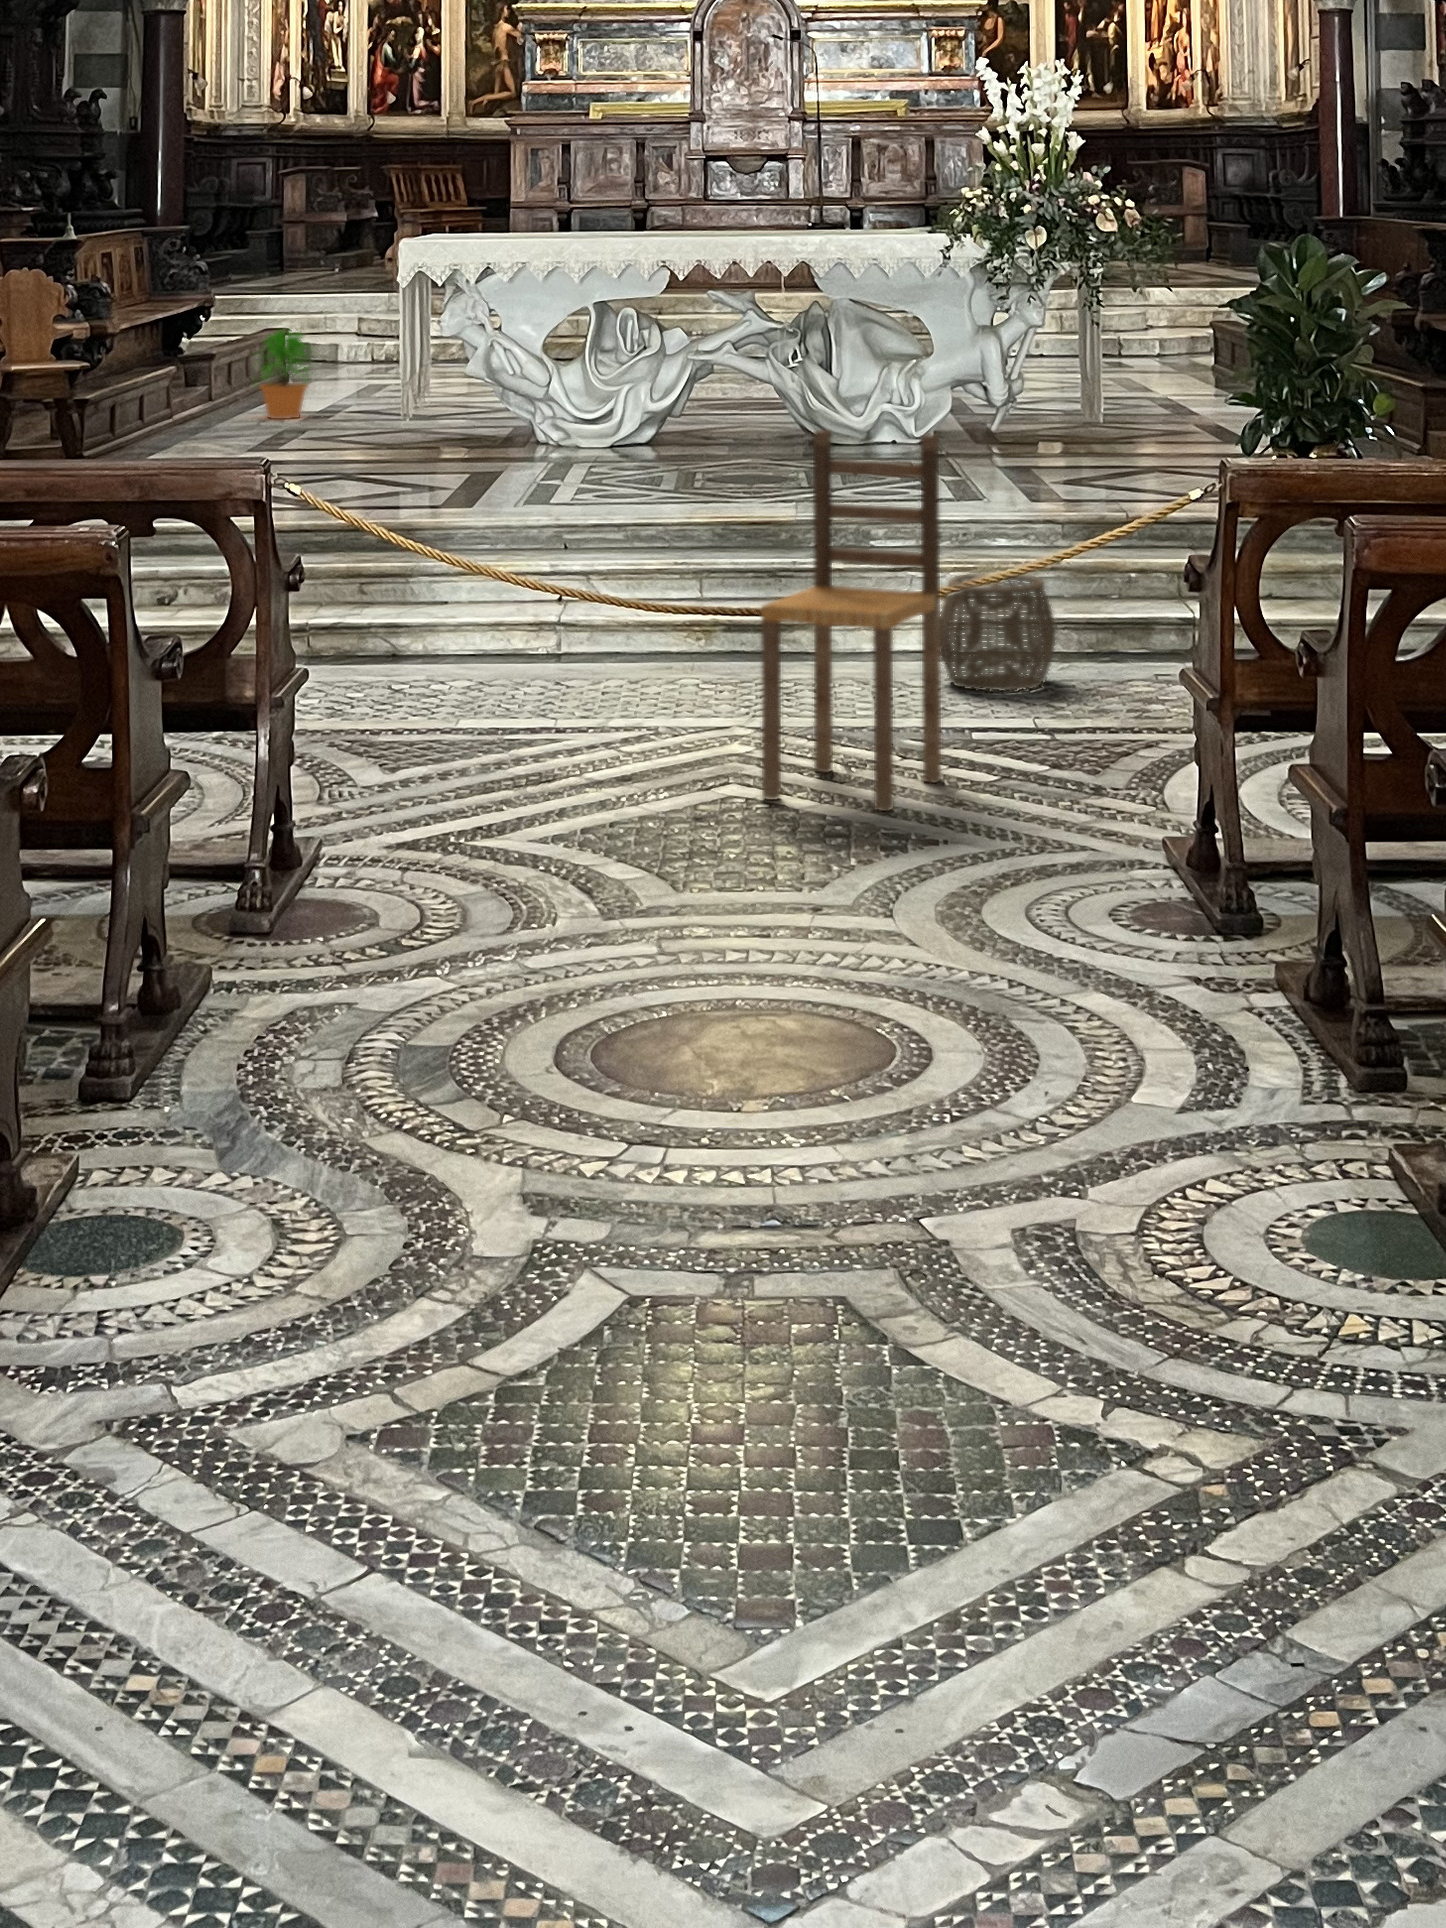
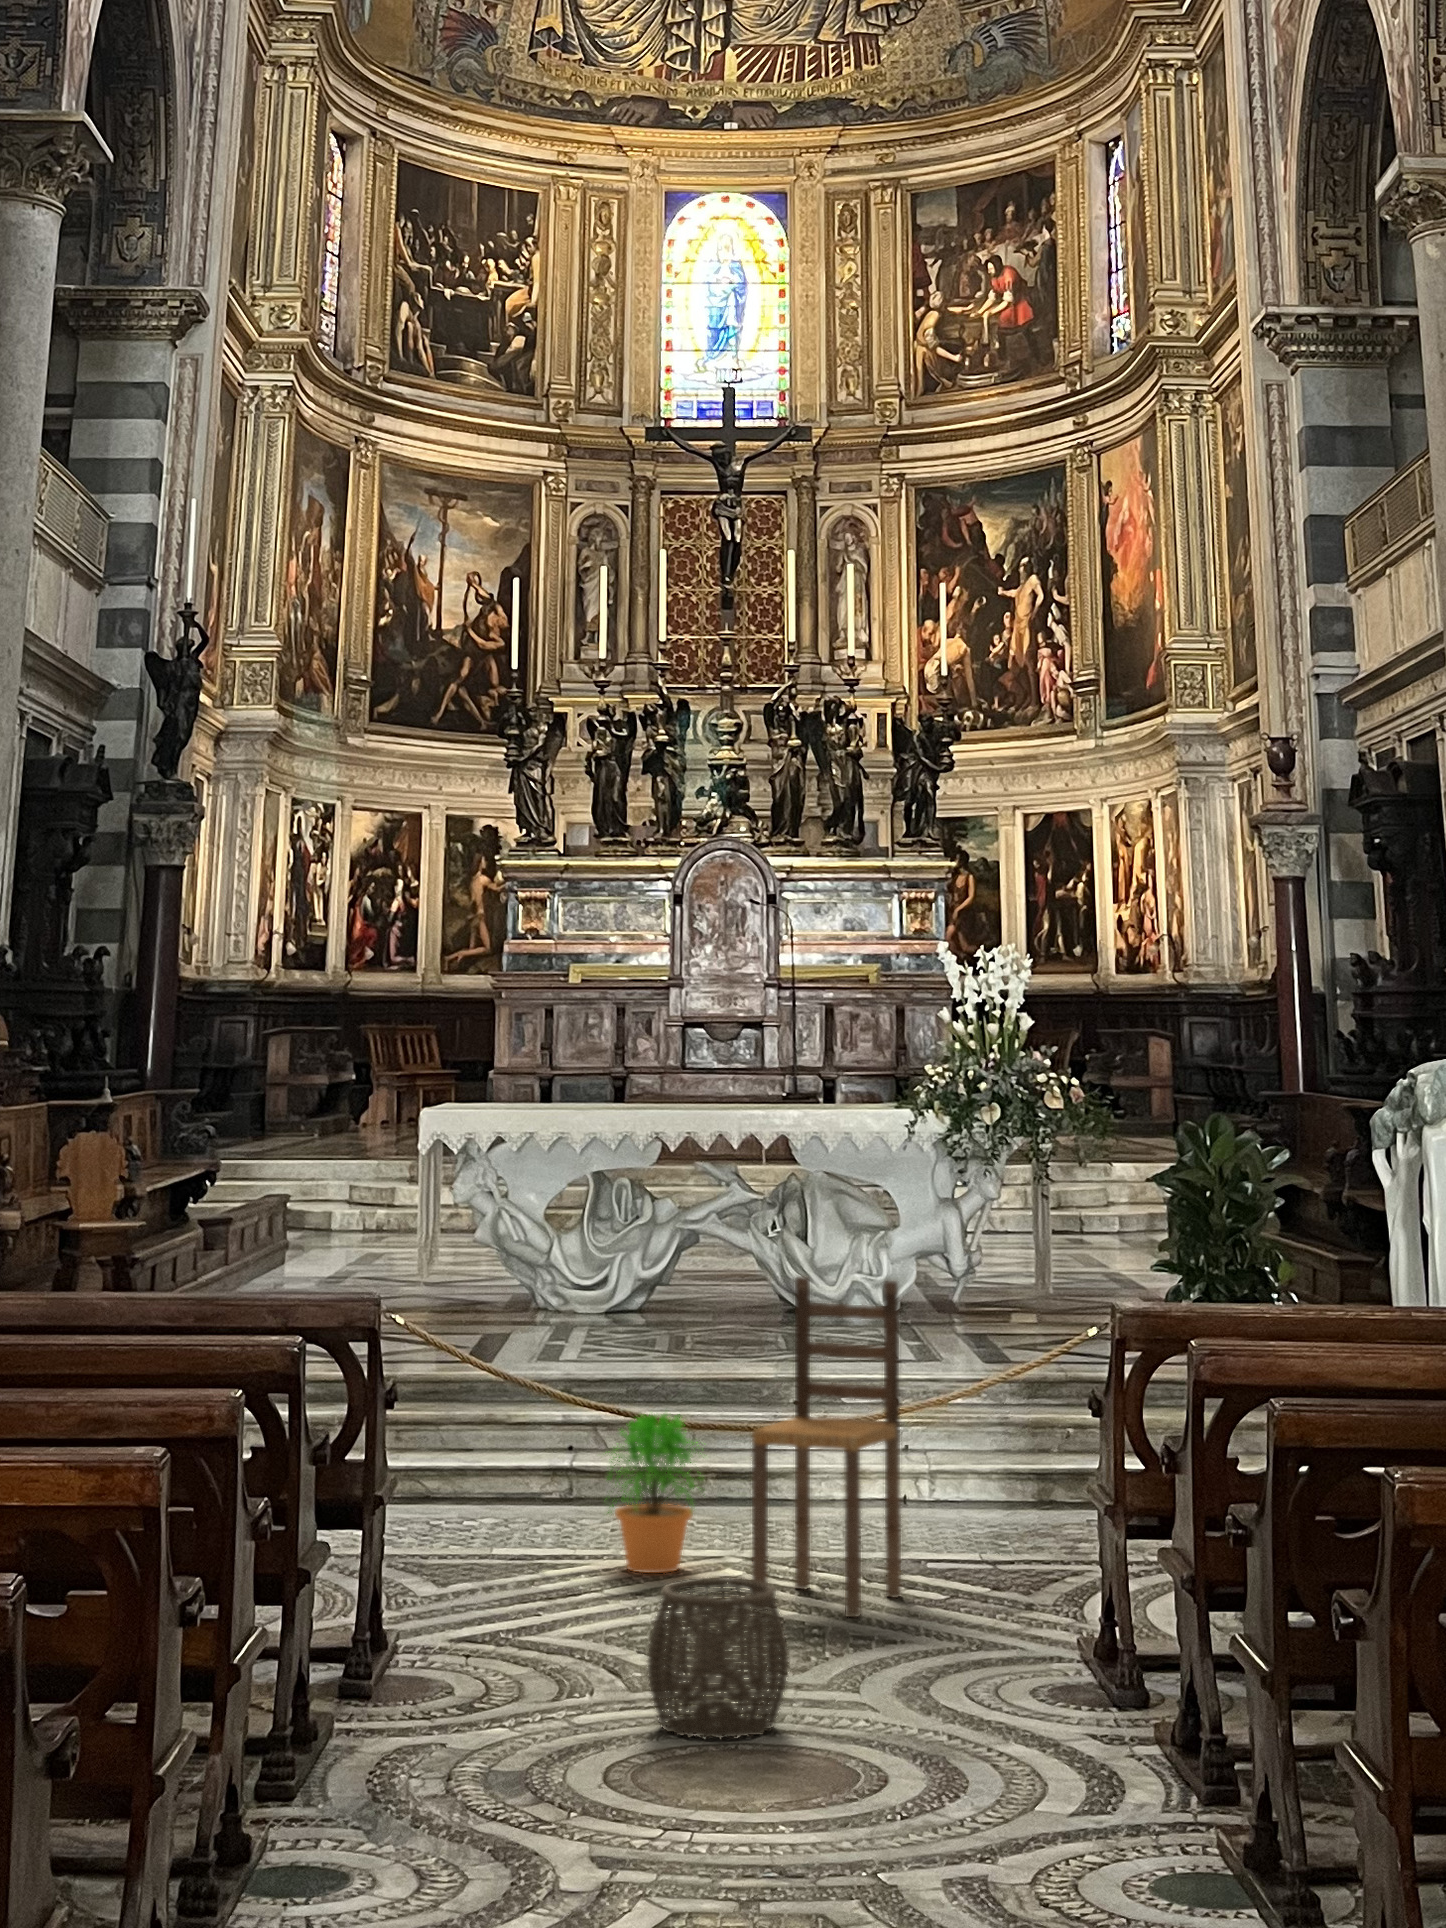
potted plant: present [252,330,316,419] -> present [605,1414,701,1573]
woven basket: present [940,574,1056,691] -> present [646,1578,789,1739]

